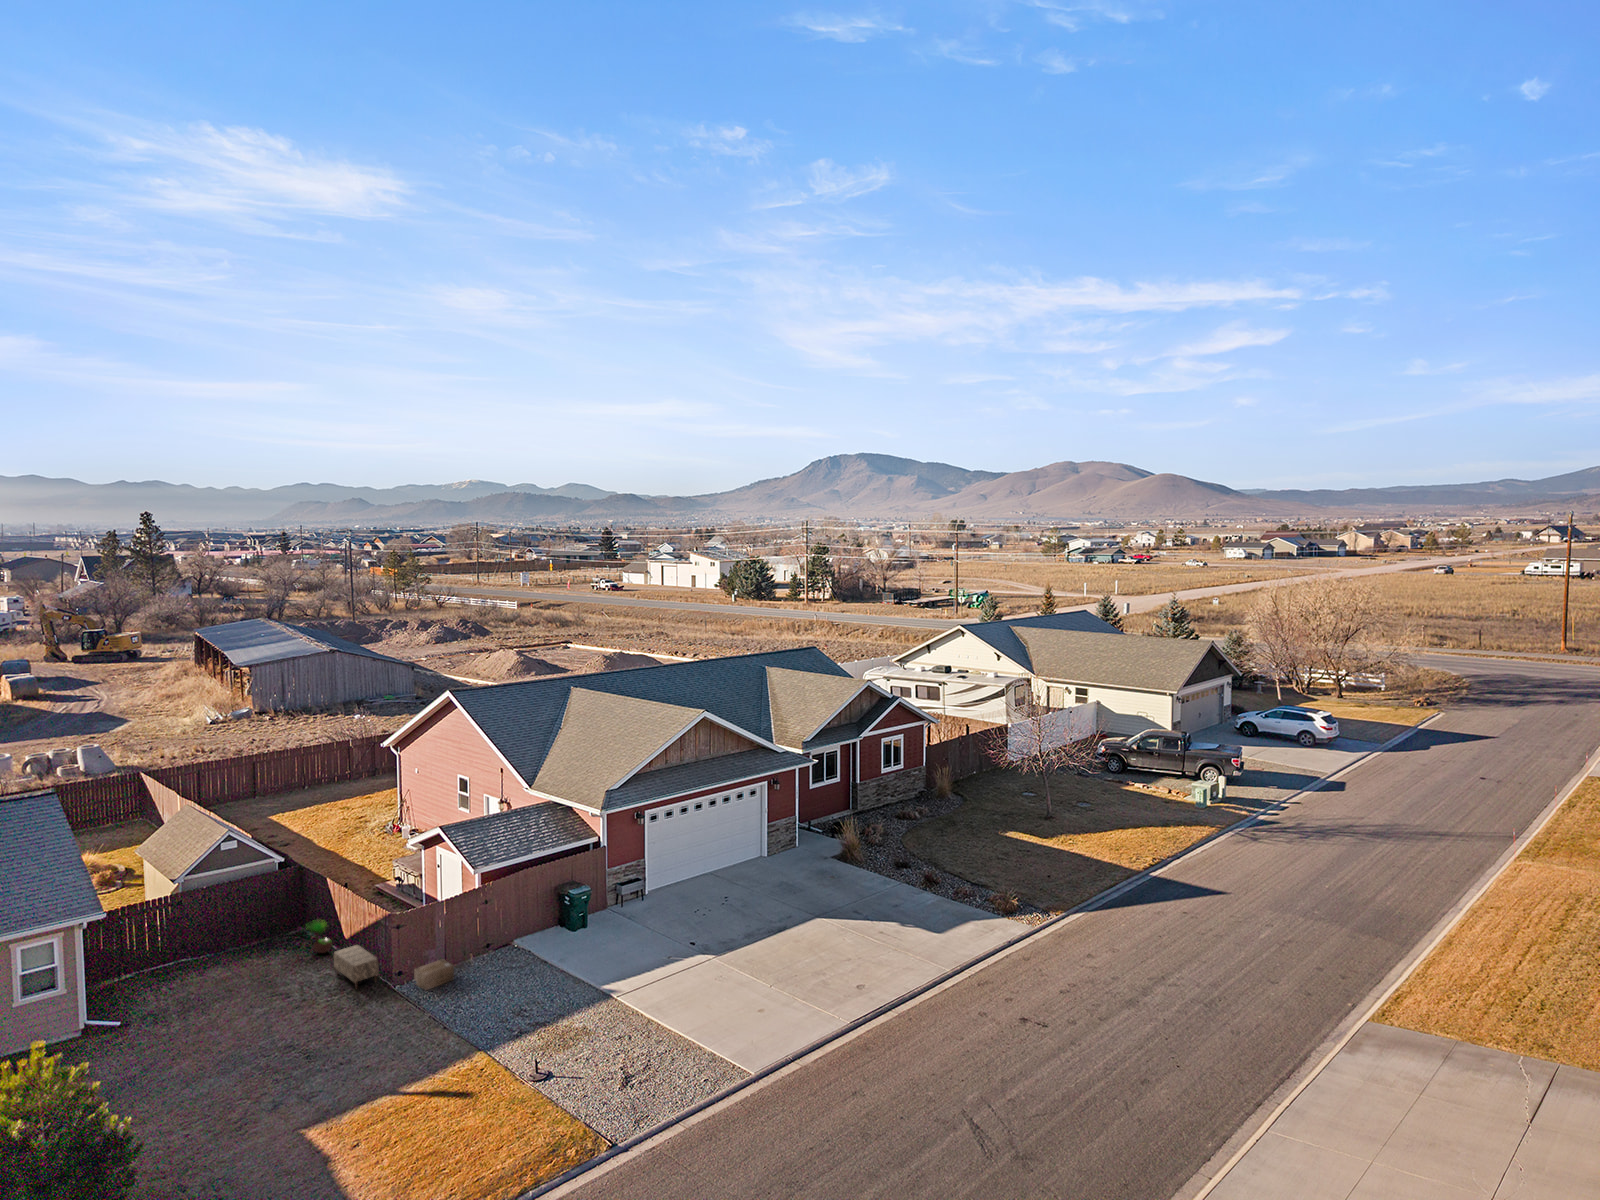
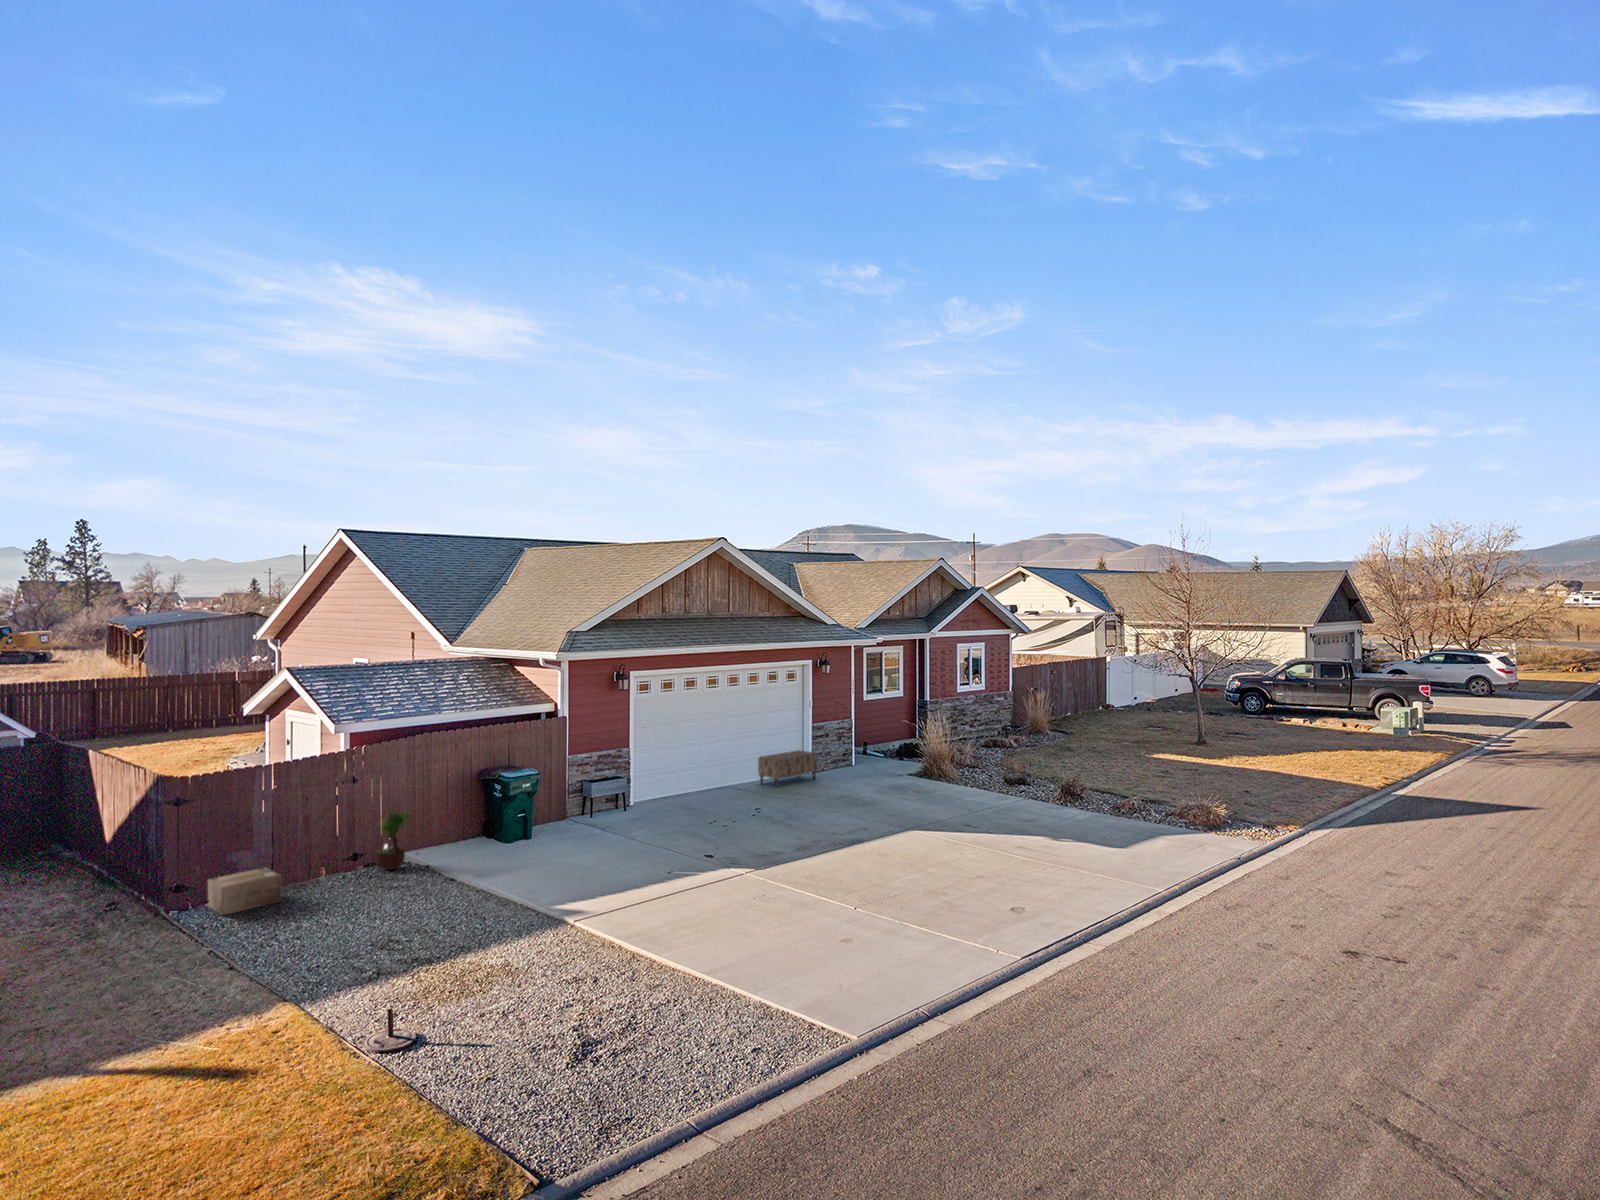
potted tree: present [306,920,332,953] -> present [374,812,409,870]
bench: present [334,945,379,989] -> present [758,750,817,787]

